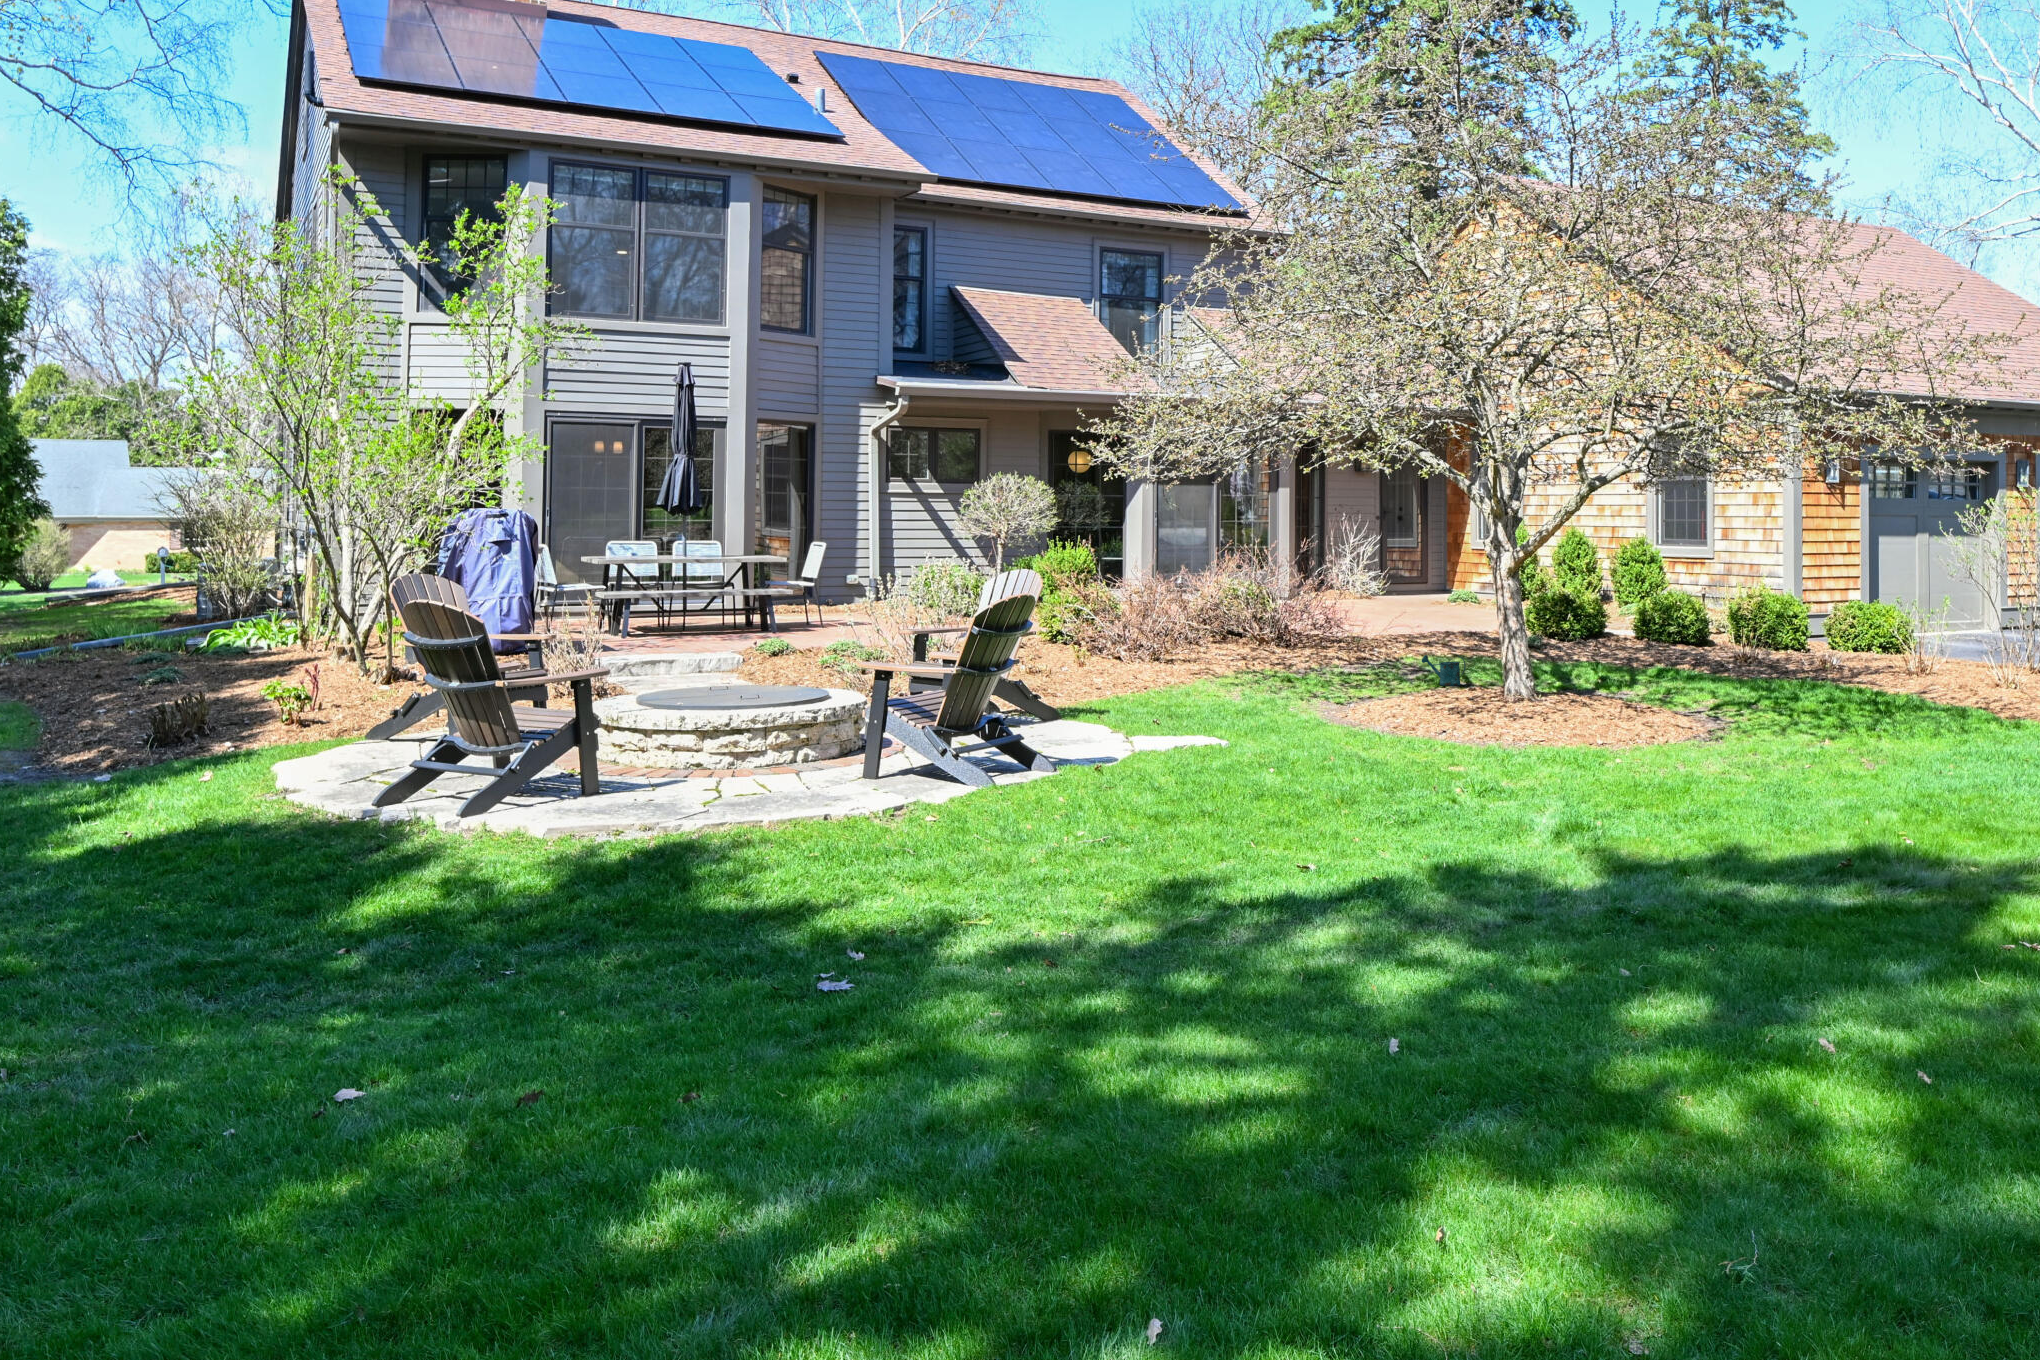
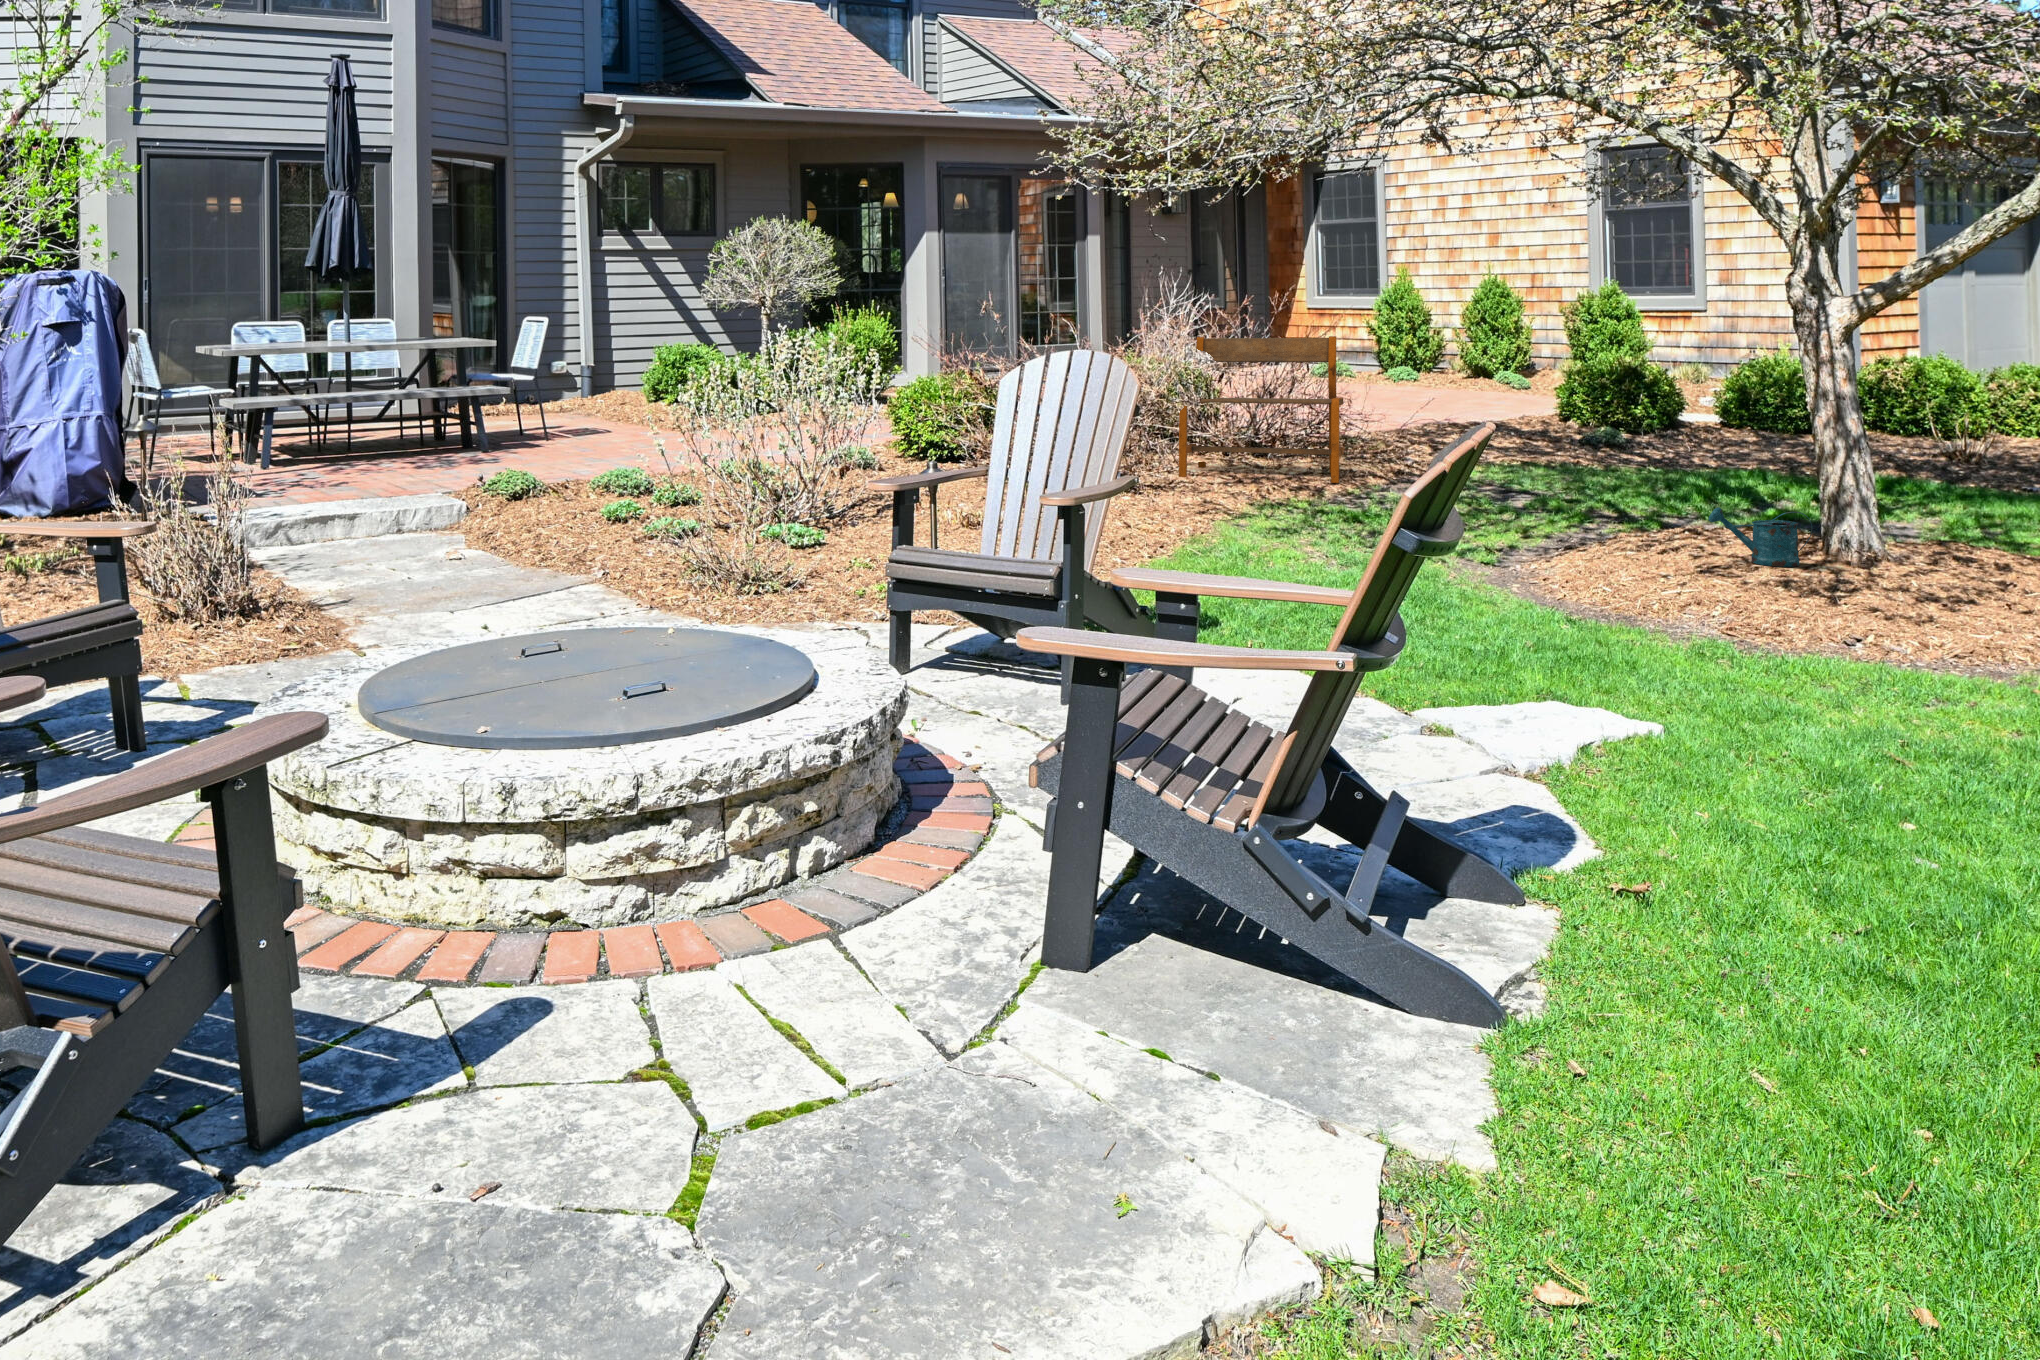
bench: none [1223,559,1329,652] -> present [1179,336,1344,483]

